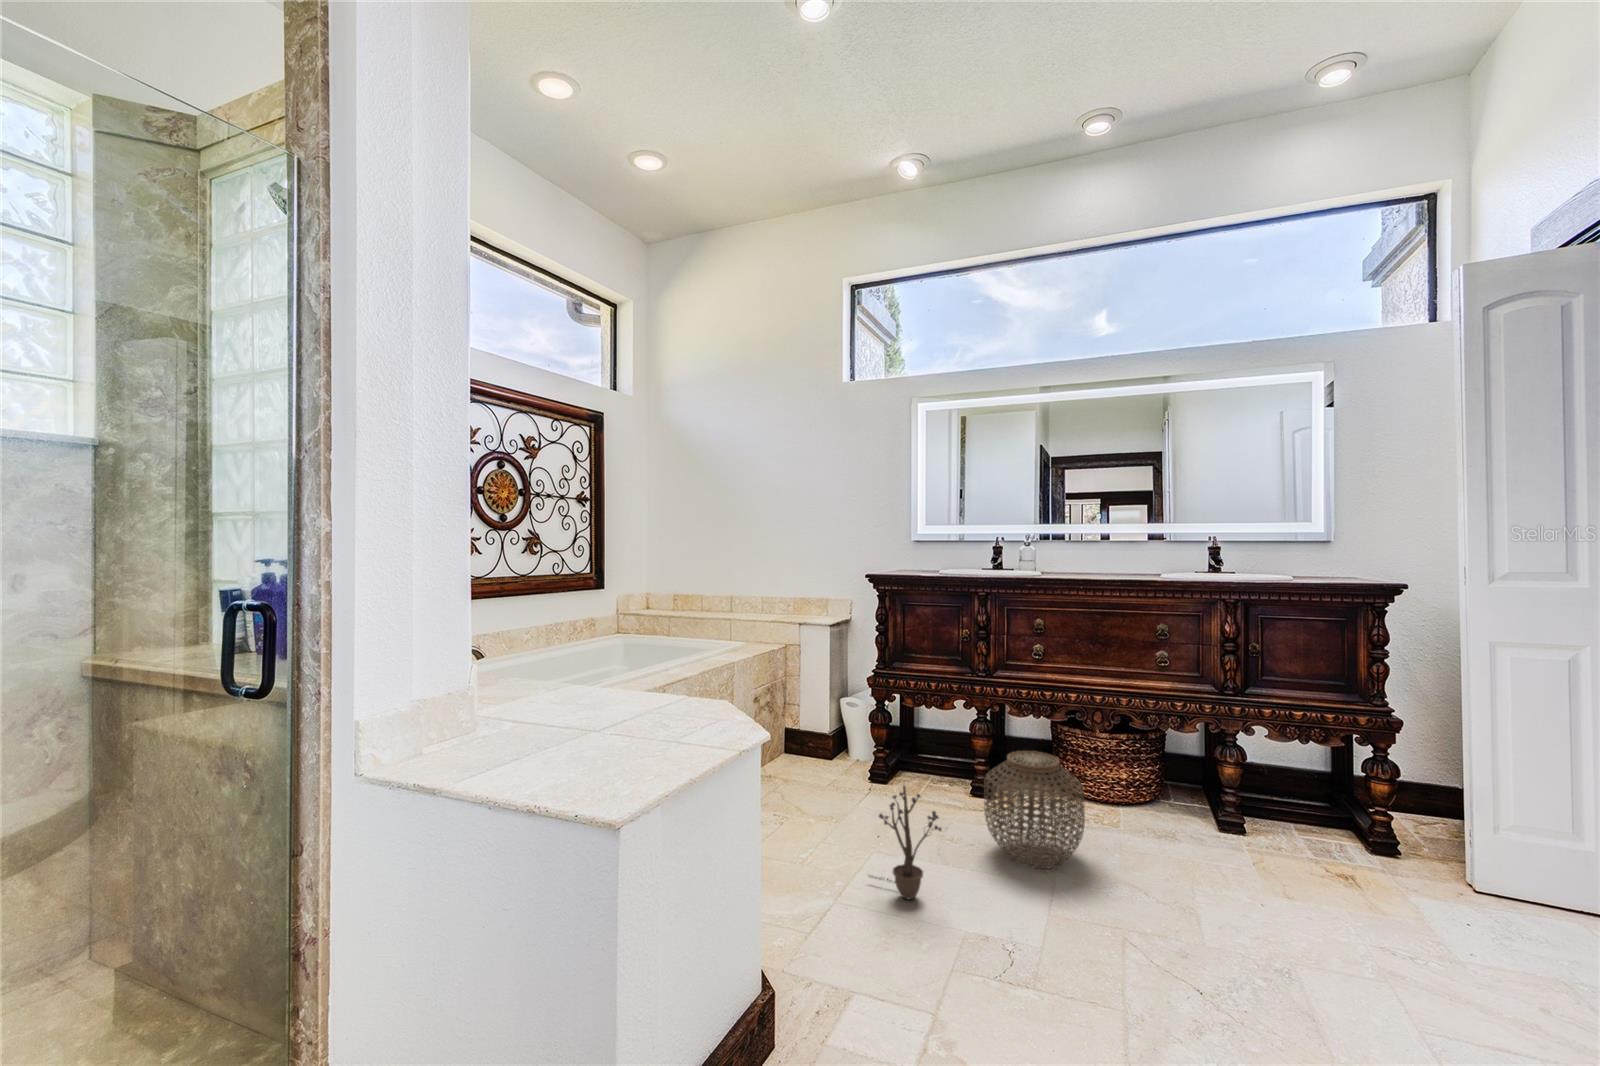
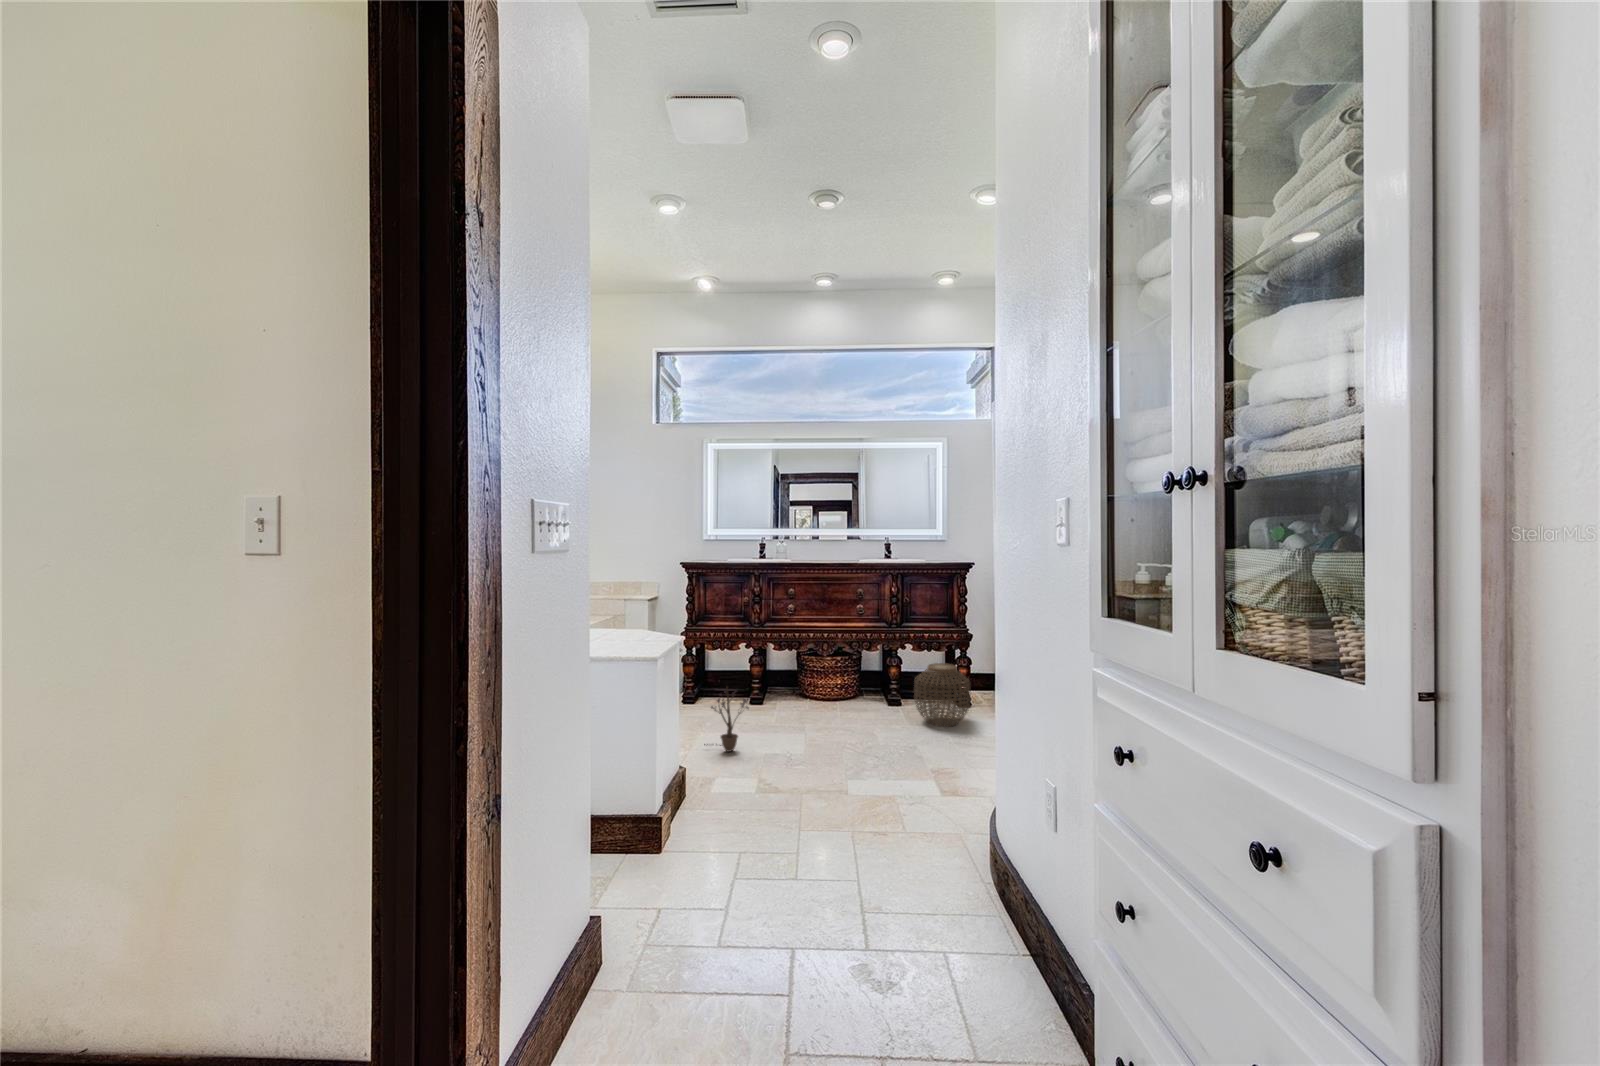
woven basket: present [984,751,1085,869] -> present [915,663,970,727]

